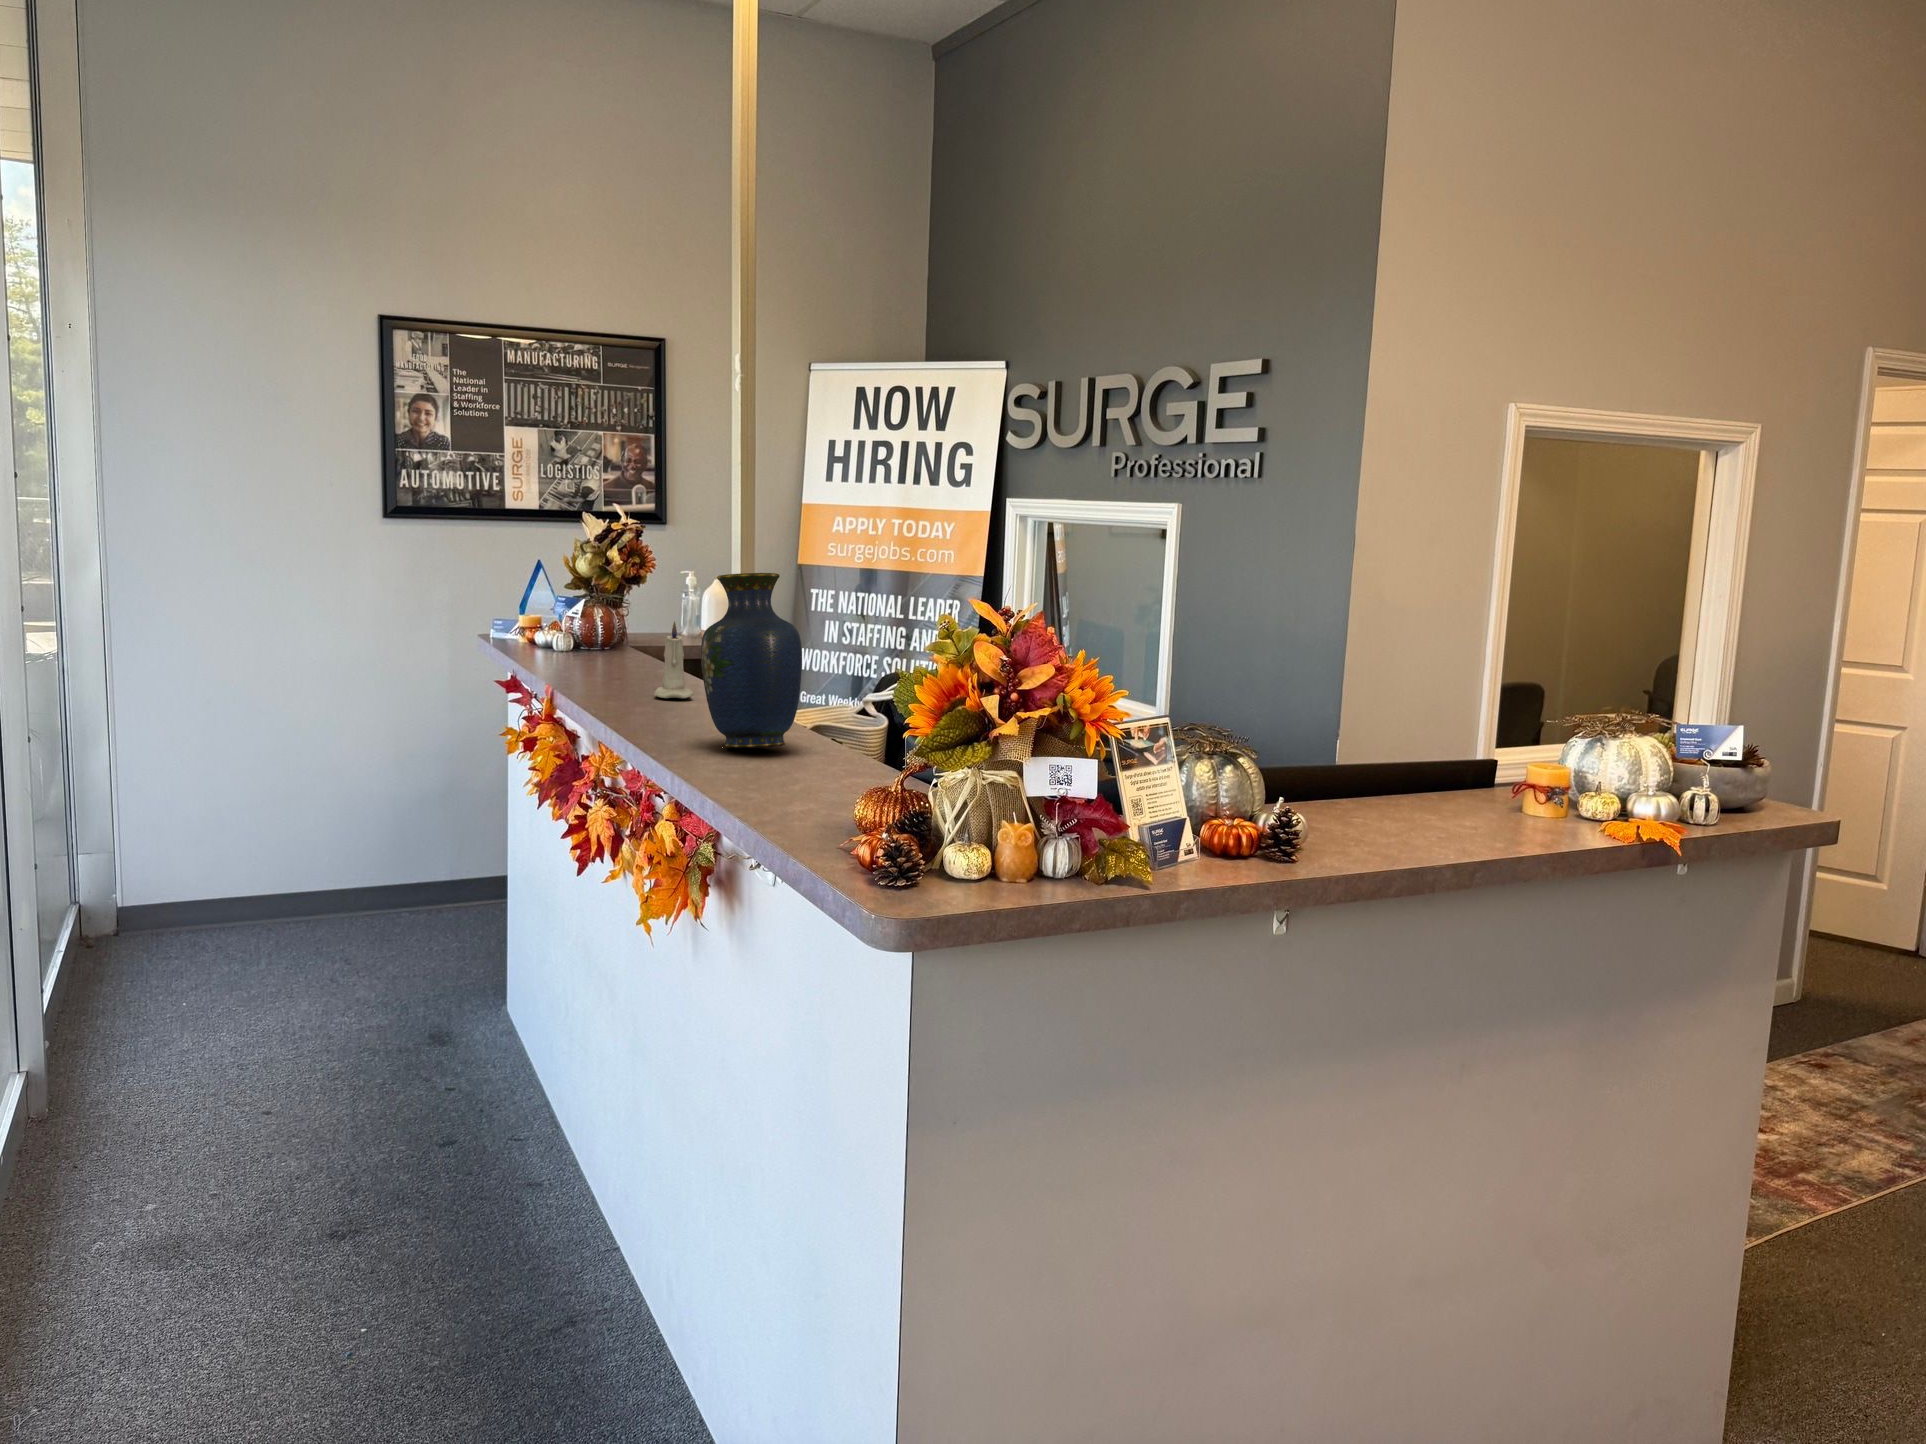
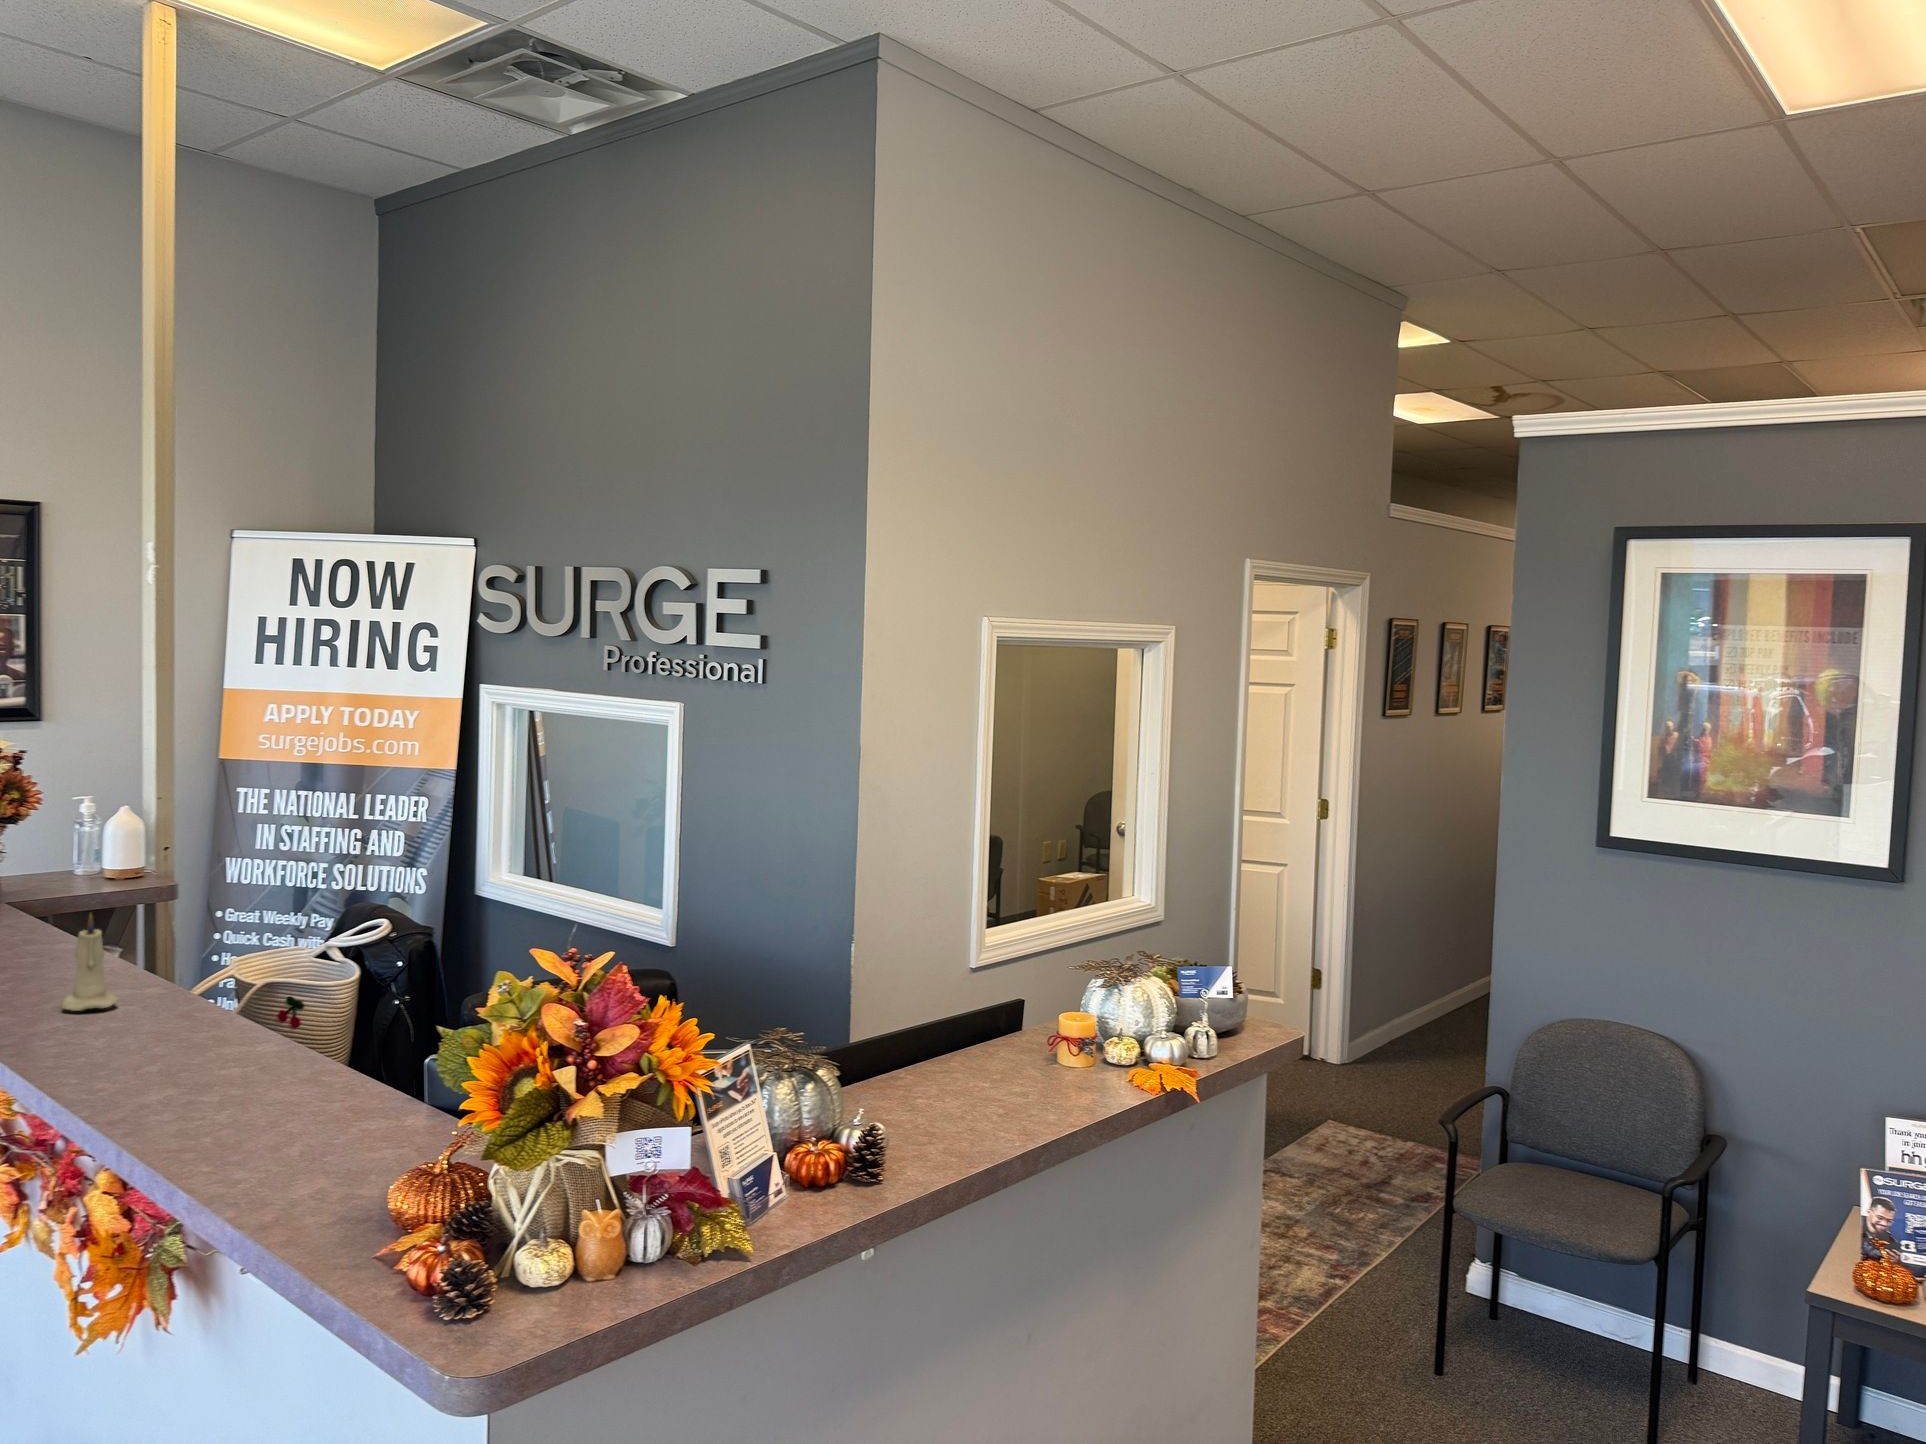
vase: present [701,573,802,748] -> none [151,881,289,1102]

